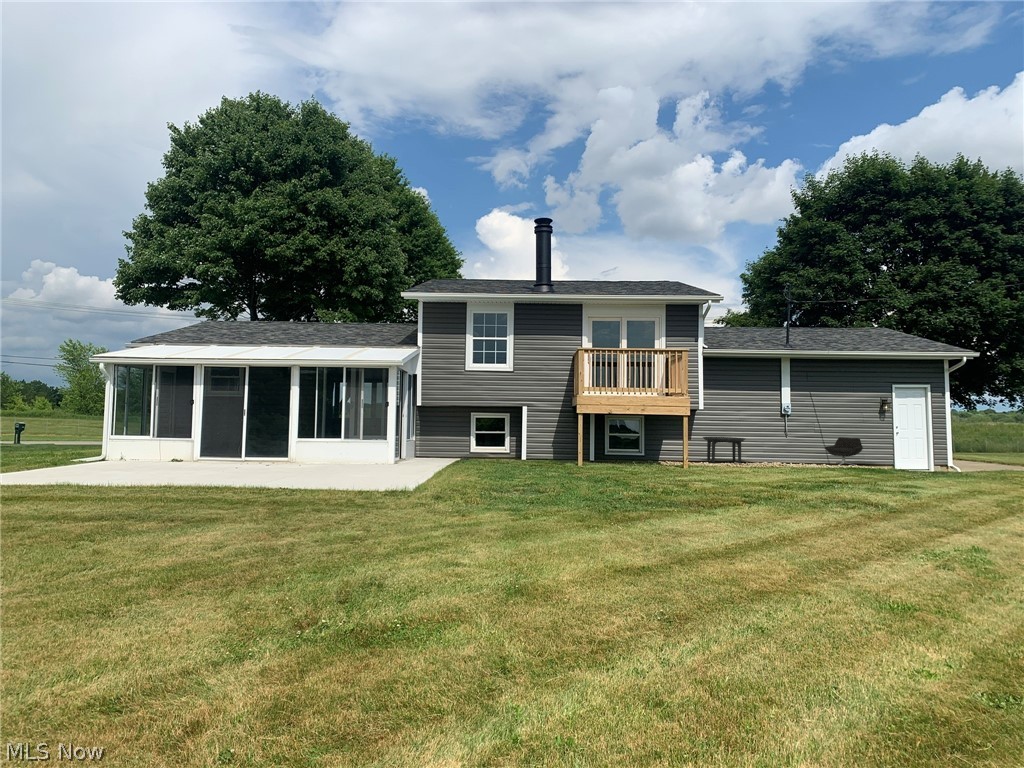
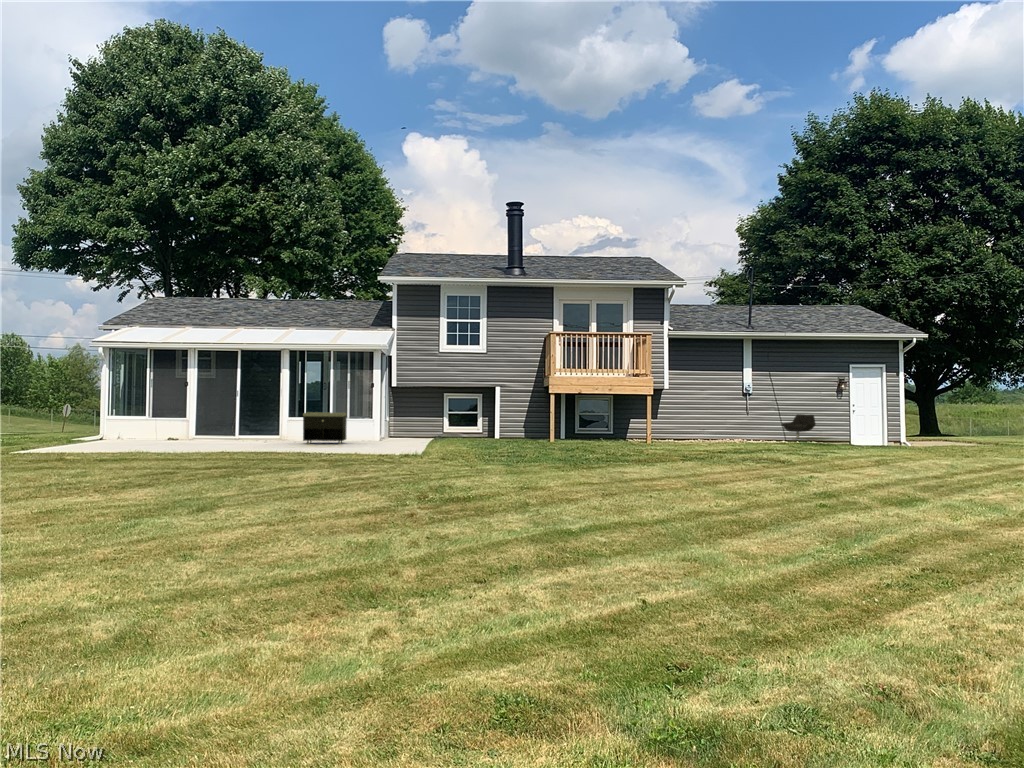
storage bench: none [308,432,359,467] -> present [303,412,347,444]
round table: present [703,437,745,463] -> none [669,415,708,440]

